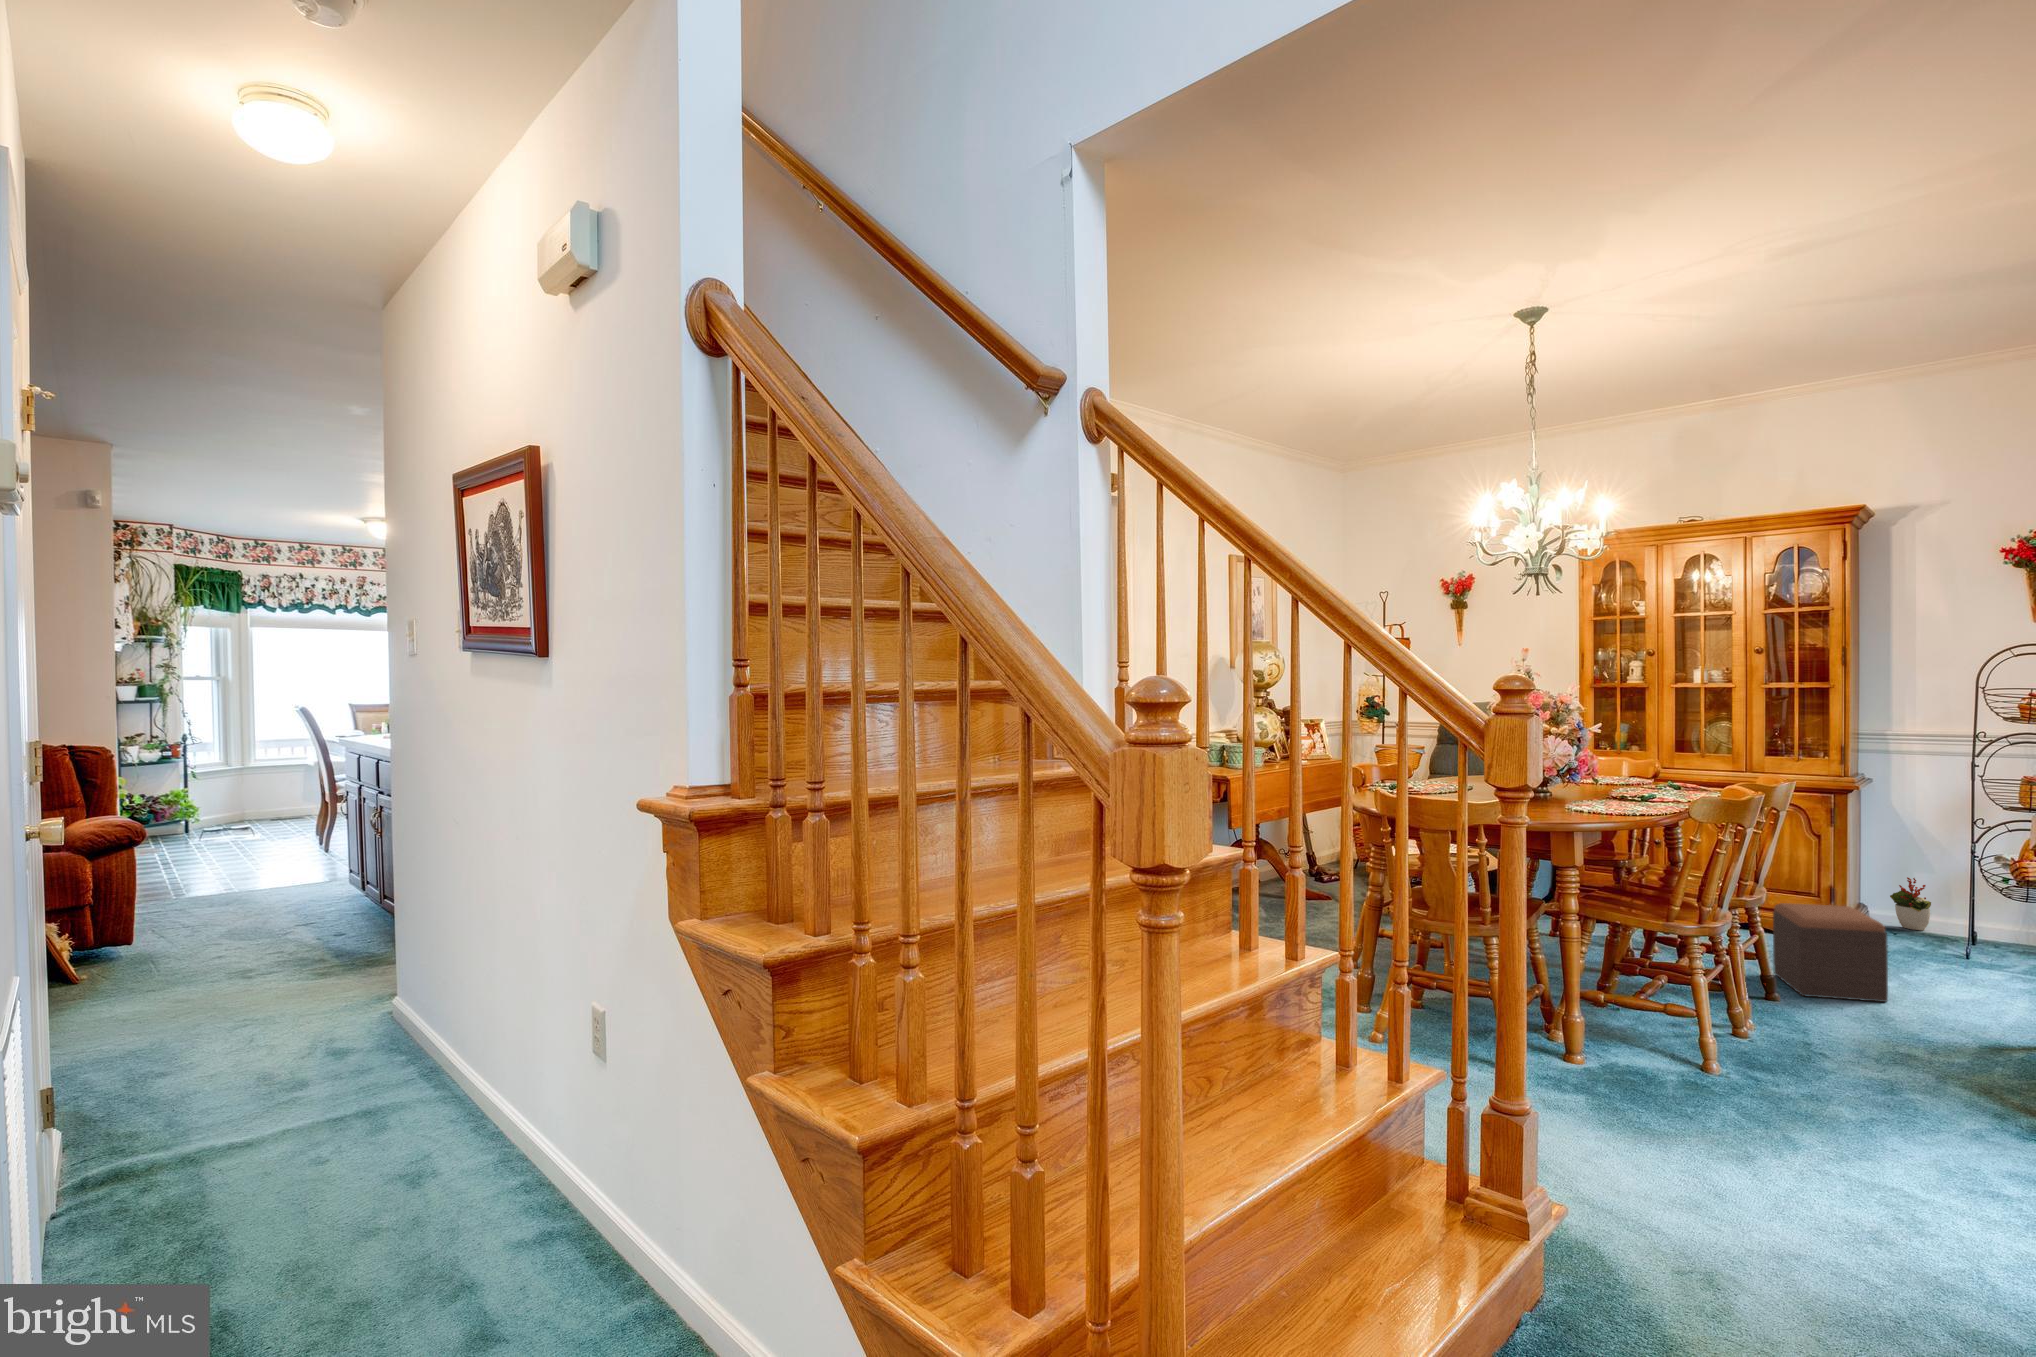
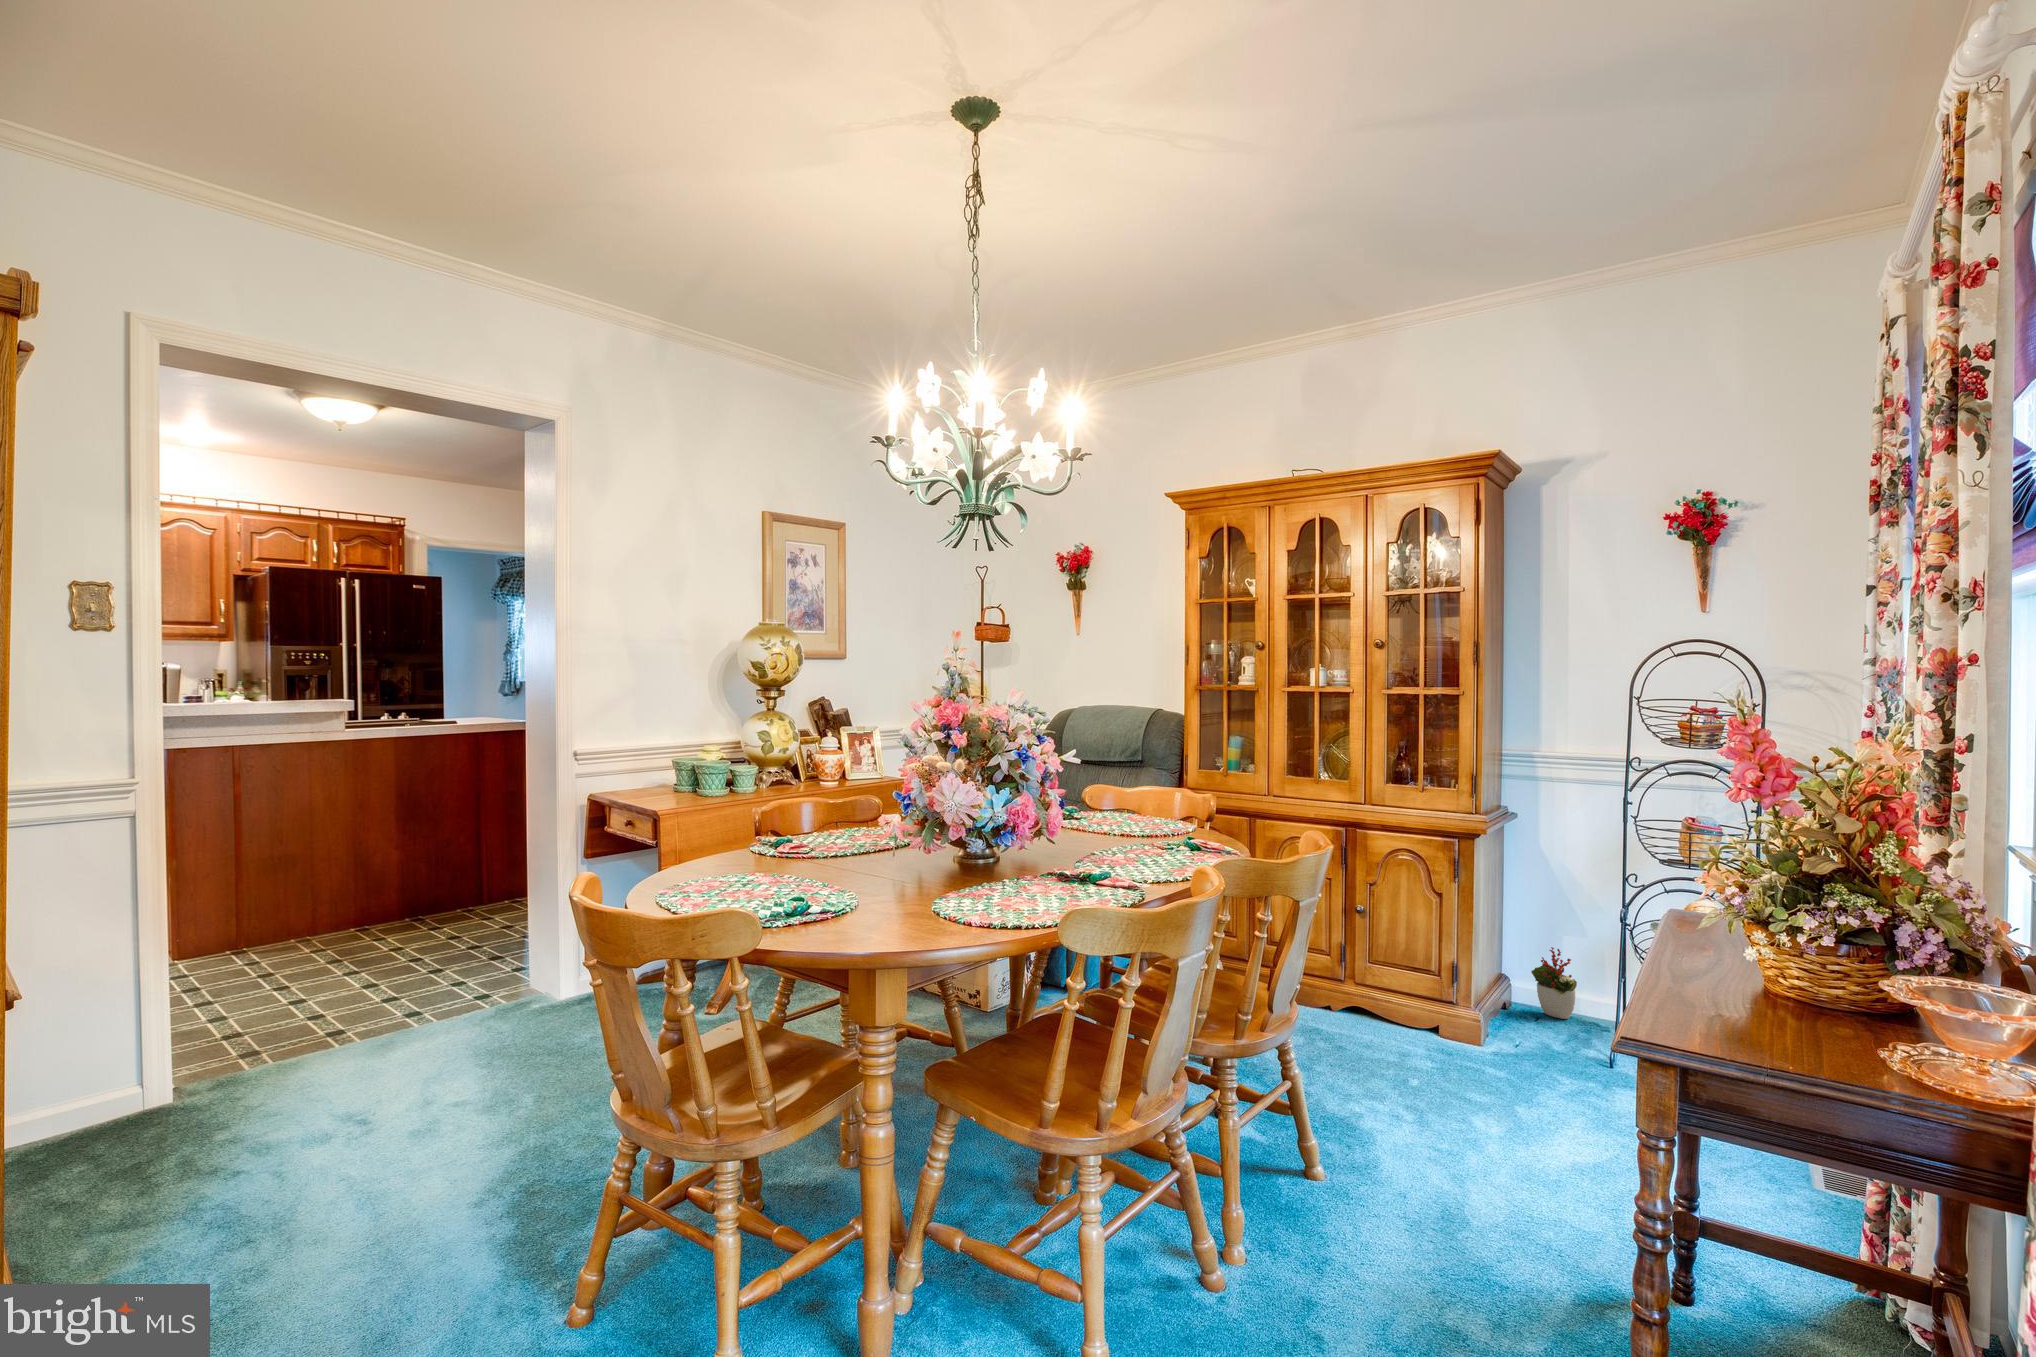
footstool: present [1773,903,1888,1002] -> none [1352,1007,1487,1171]

